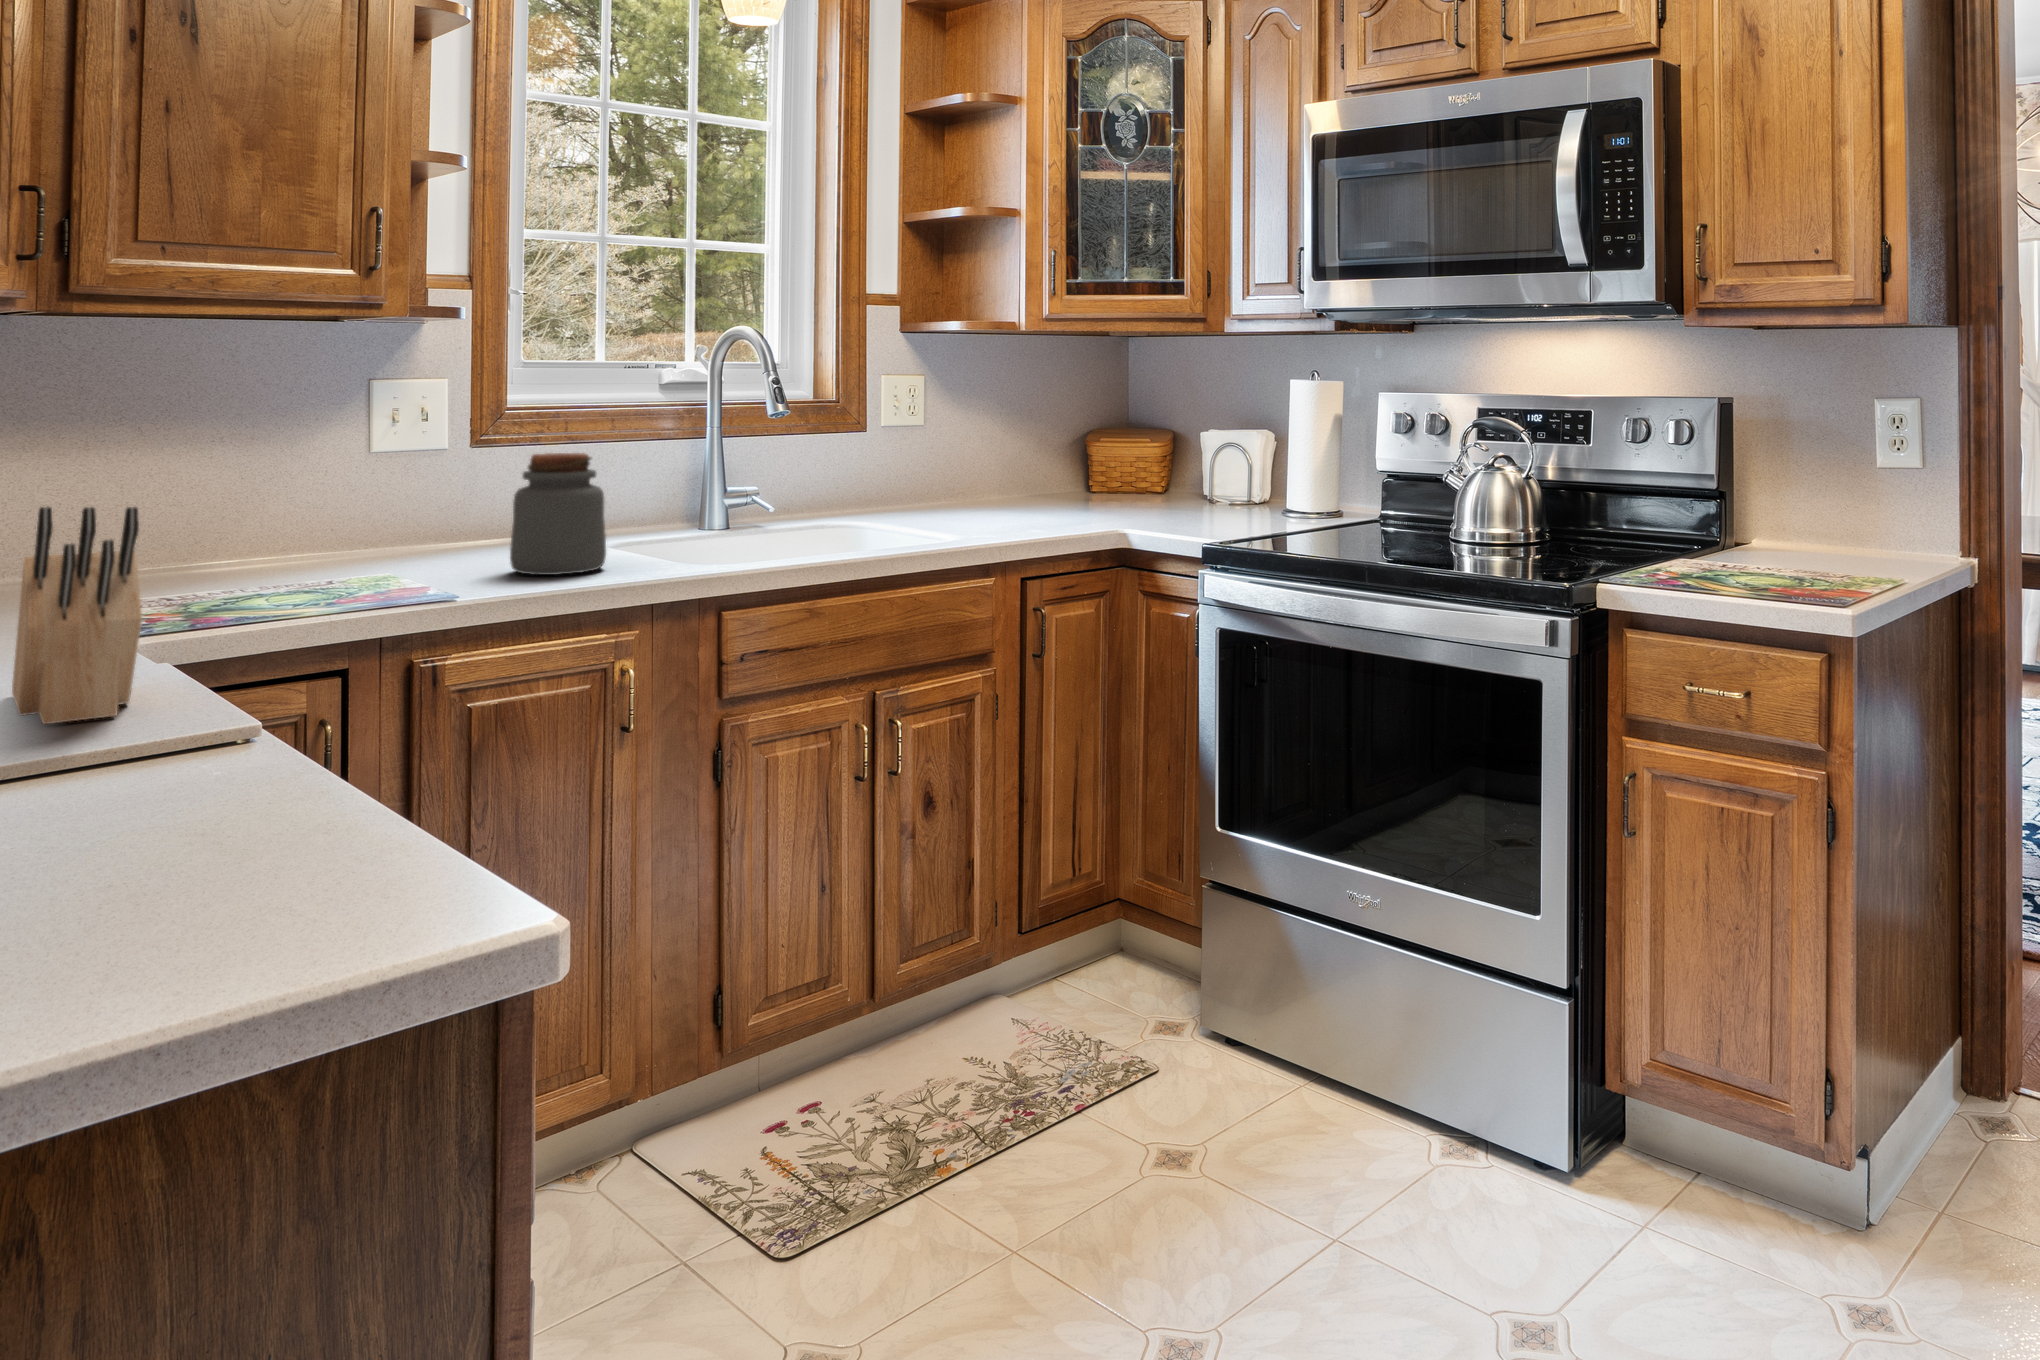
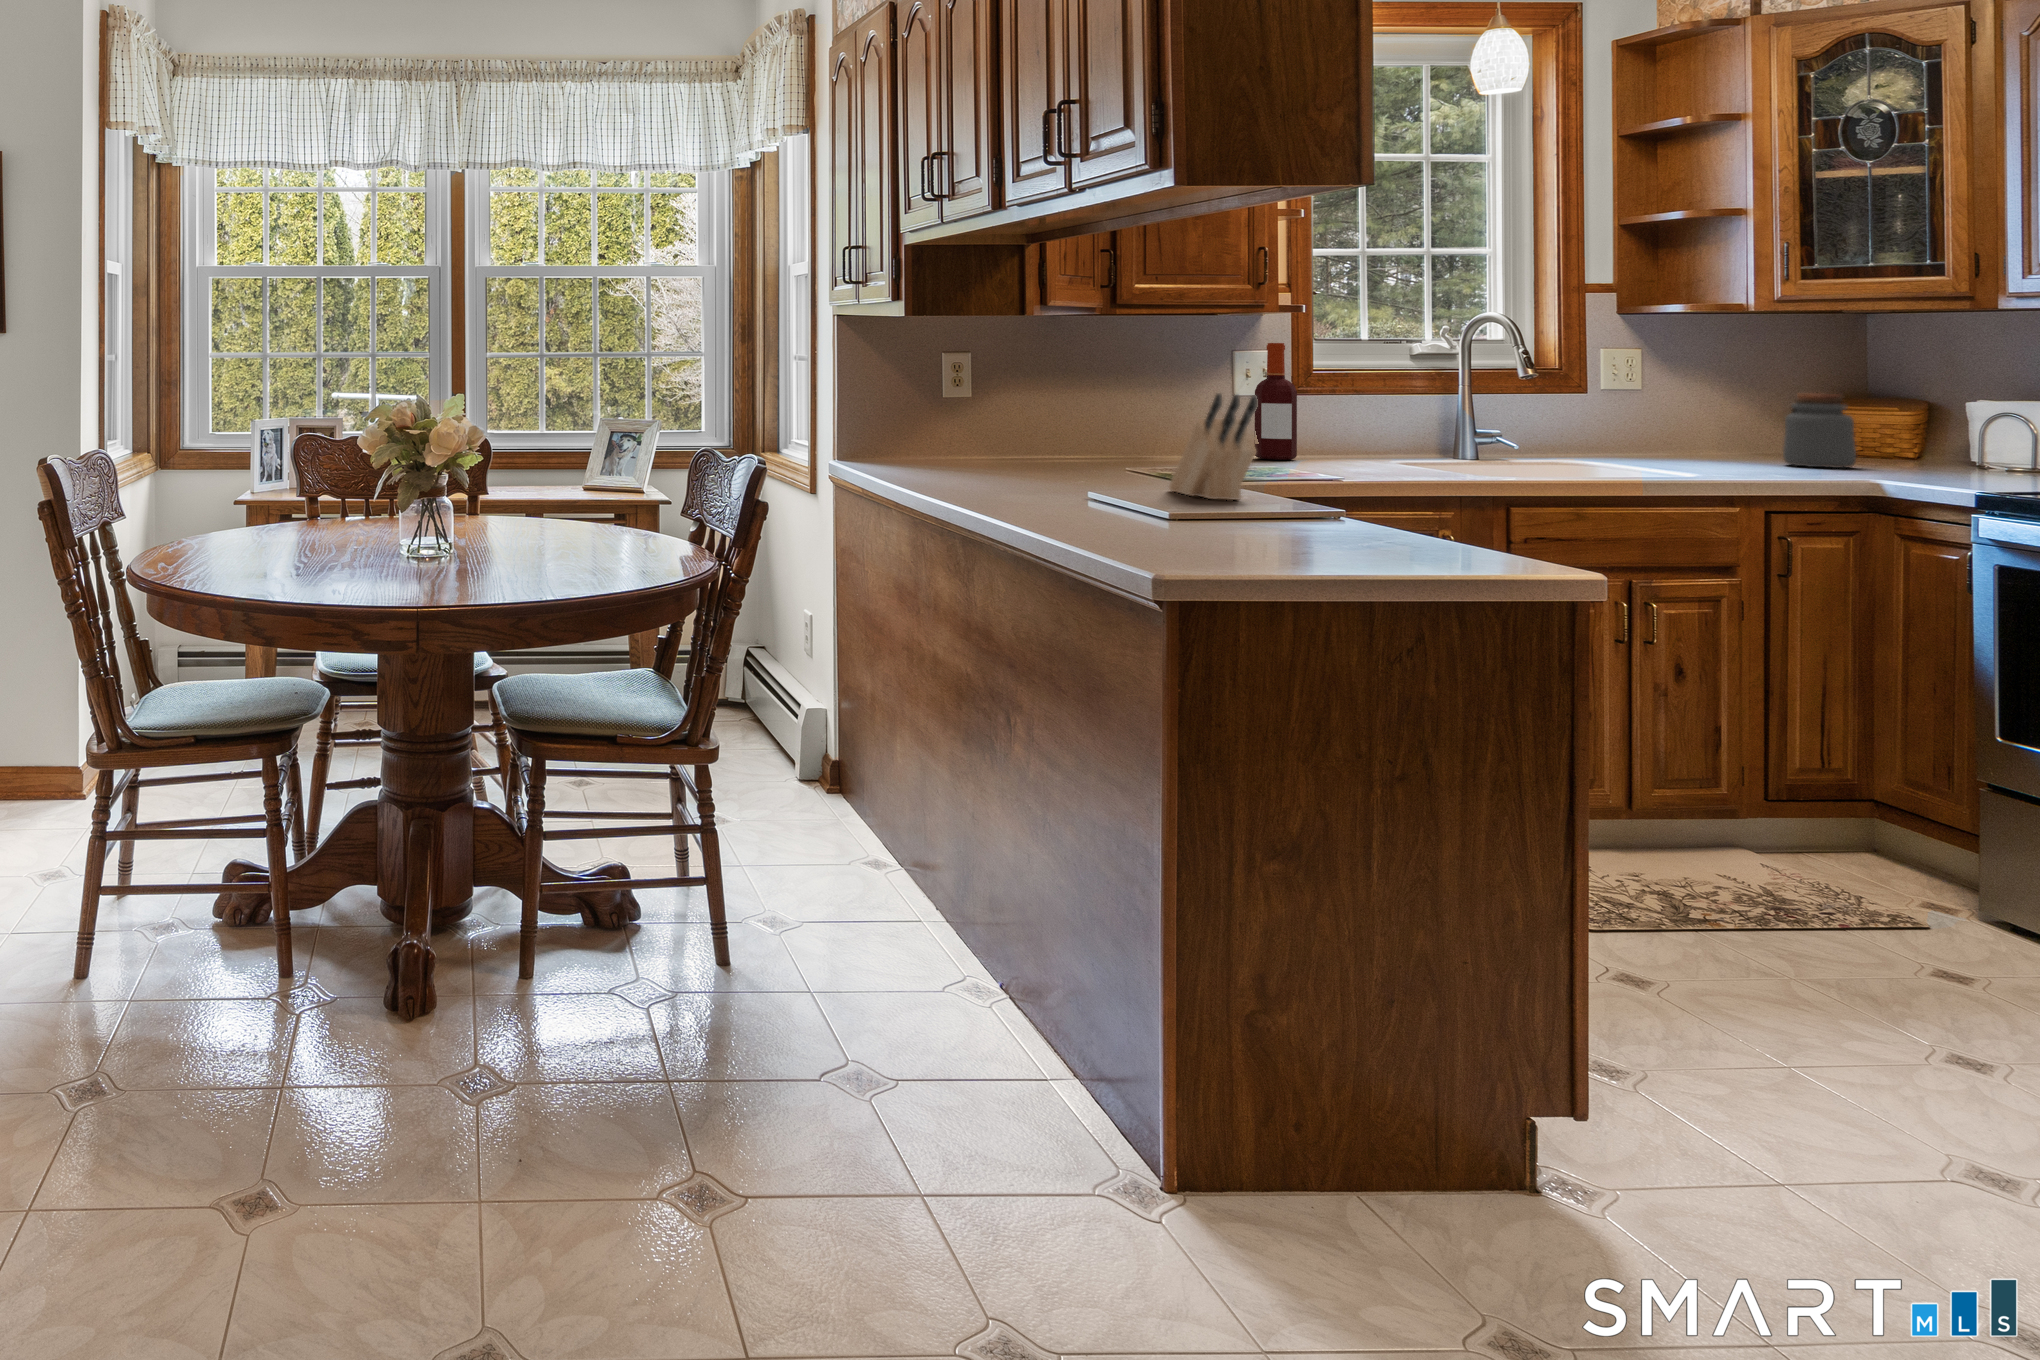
bottle: none [403,371,470,553] -> present [1255,343,1297,460]
jar: present [510,453,606,575] -> present [1783,393,1856,468]

